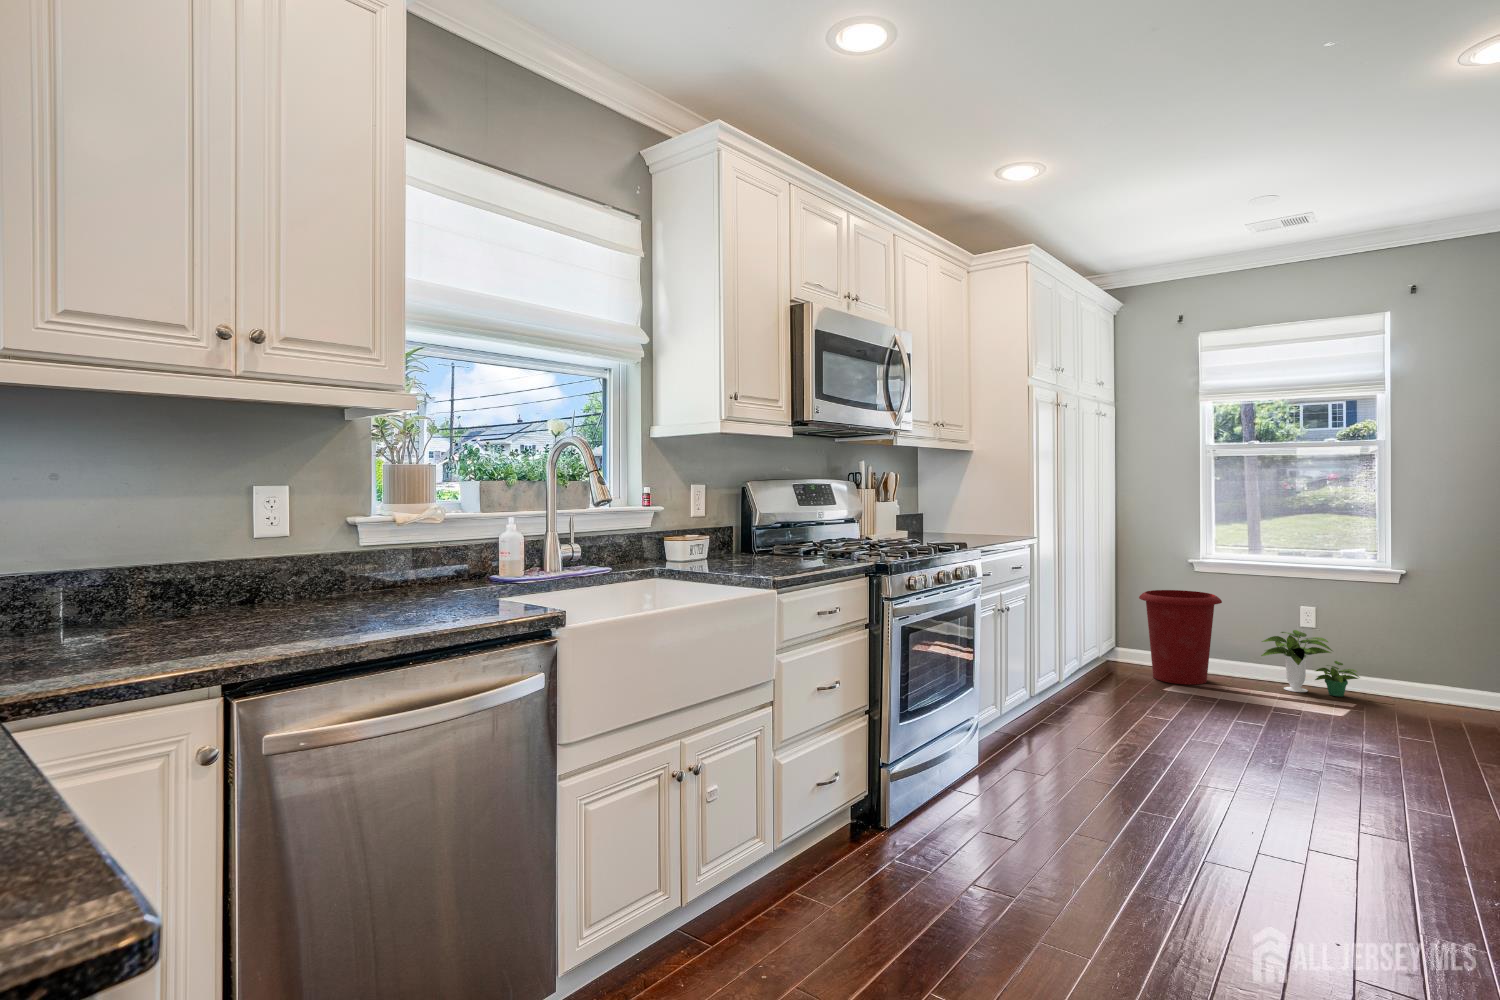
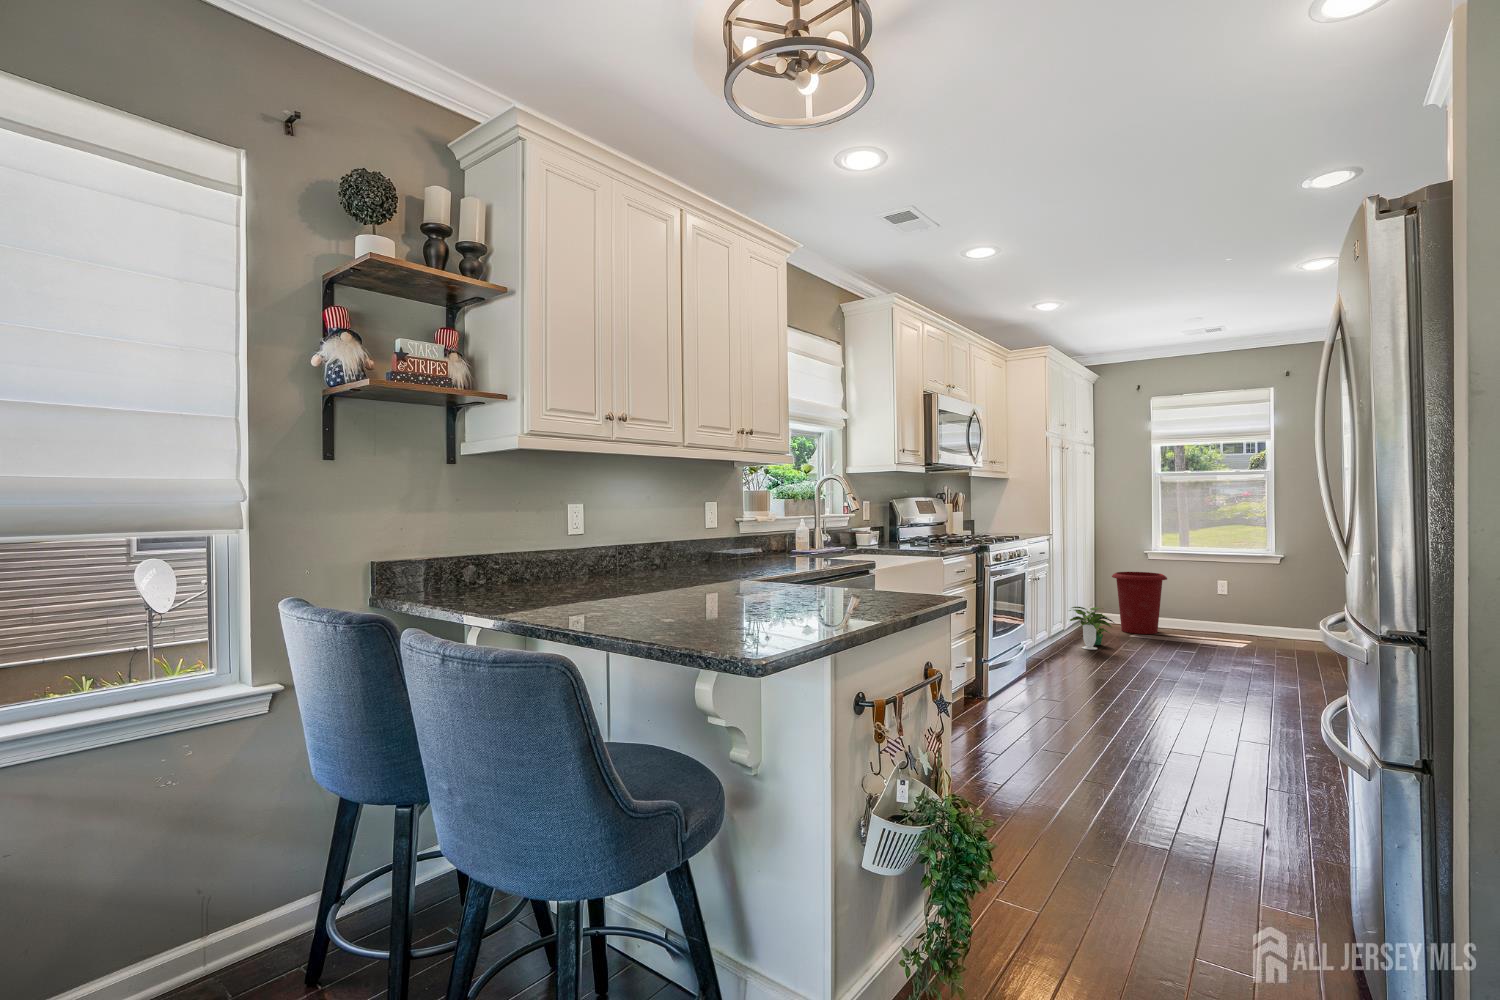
potted plant: present [1261,630,1360,696] -> present [1070,607,1114,650]

